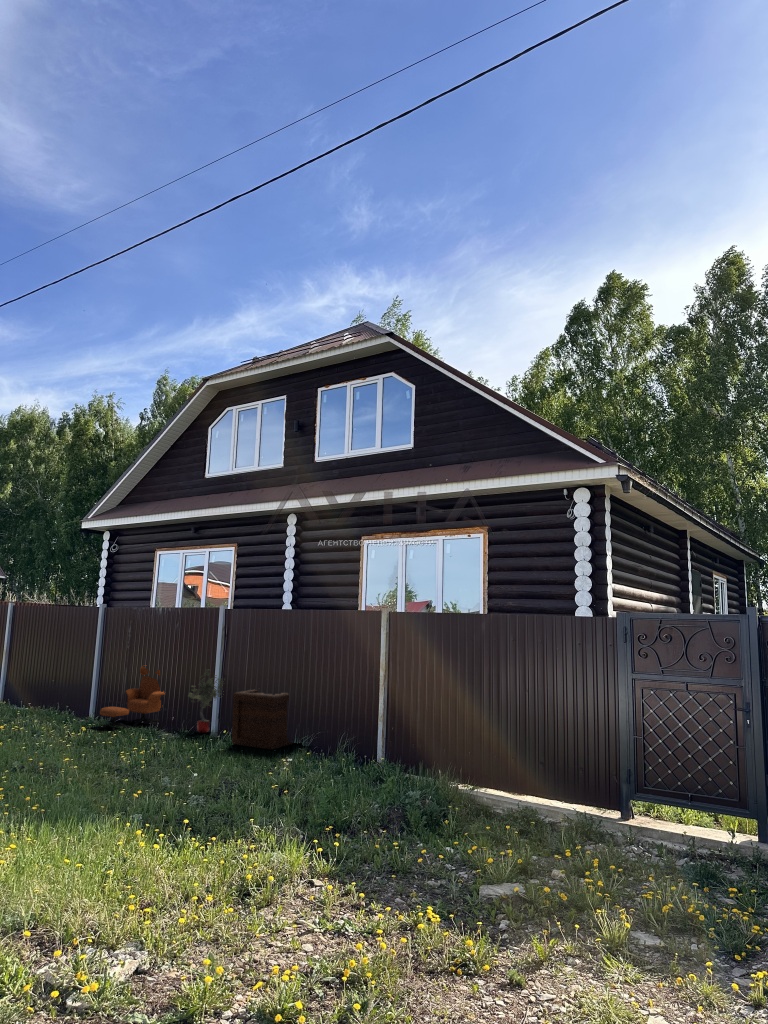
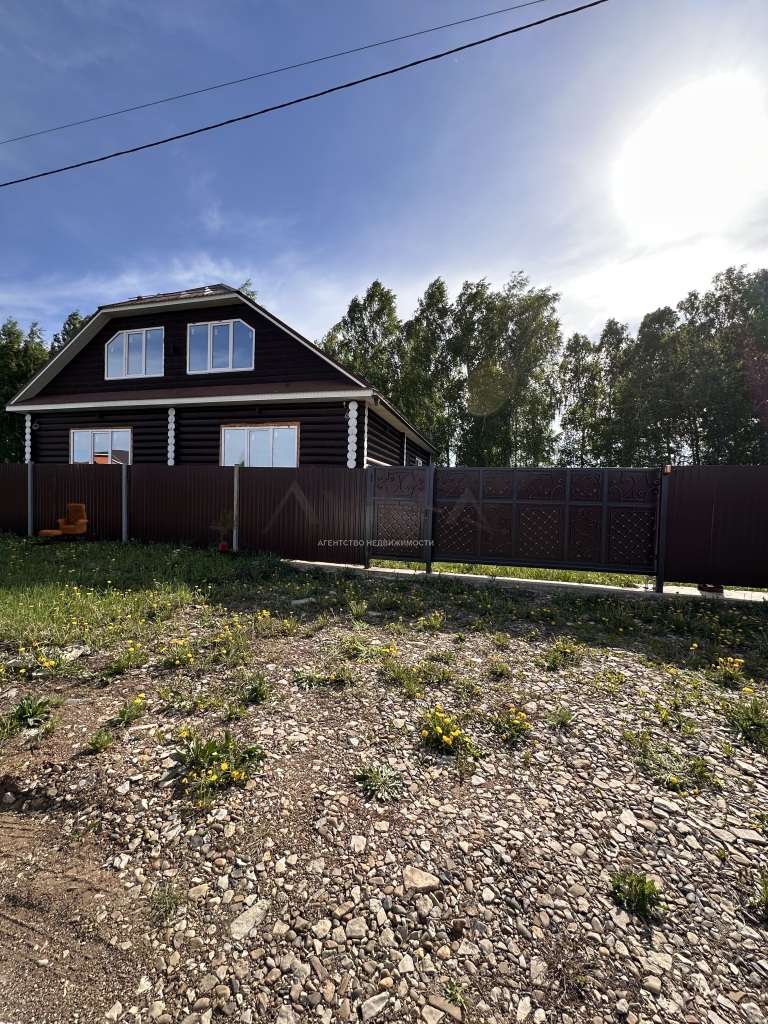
potted tree: present [189,669,225,733] -> present [210,510,238,551]
wooden crate: present [232,690,294,750] -> none [138,515,186,550]

